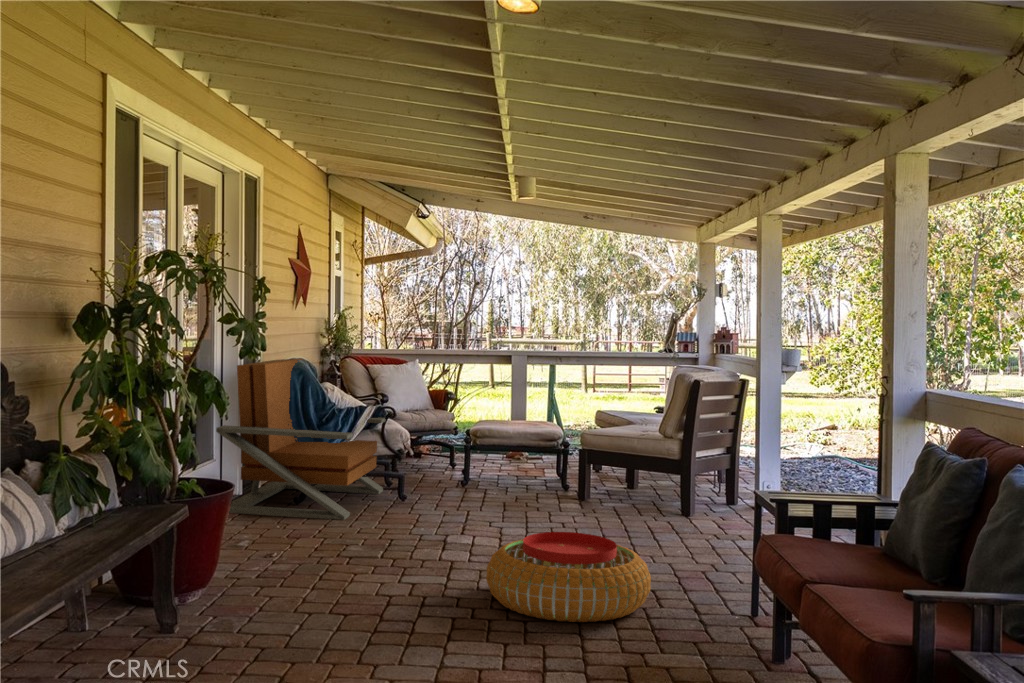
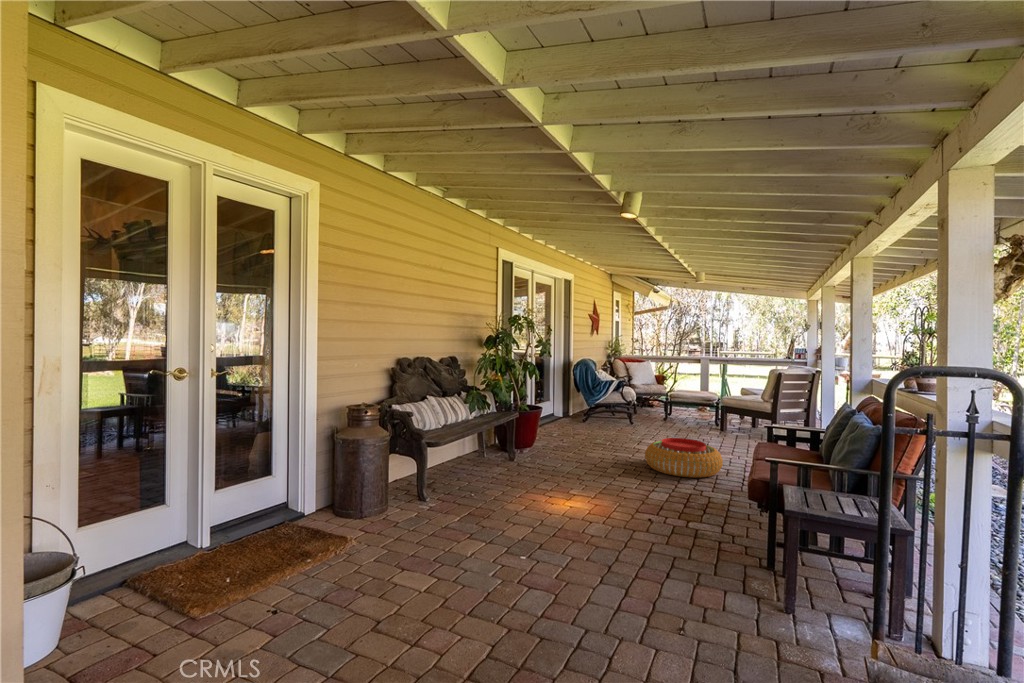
lounge chair: present [216,359,385,520] -> none [548,359,626,430]

